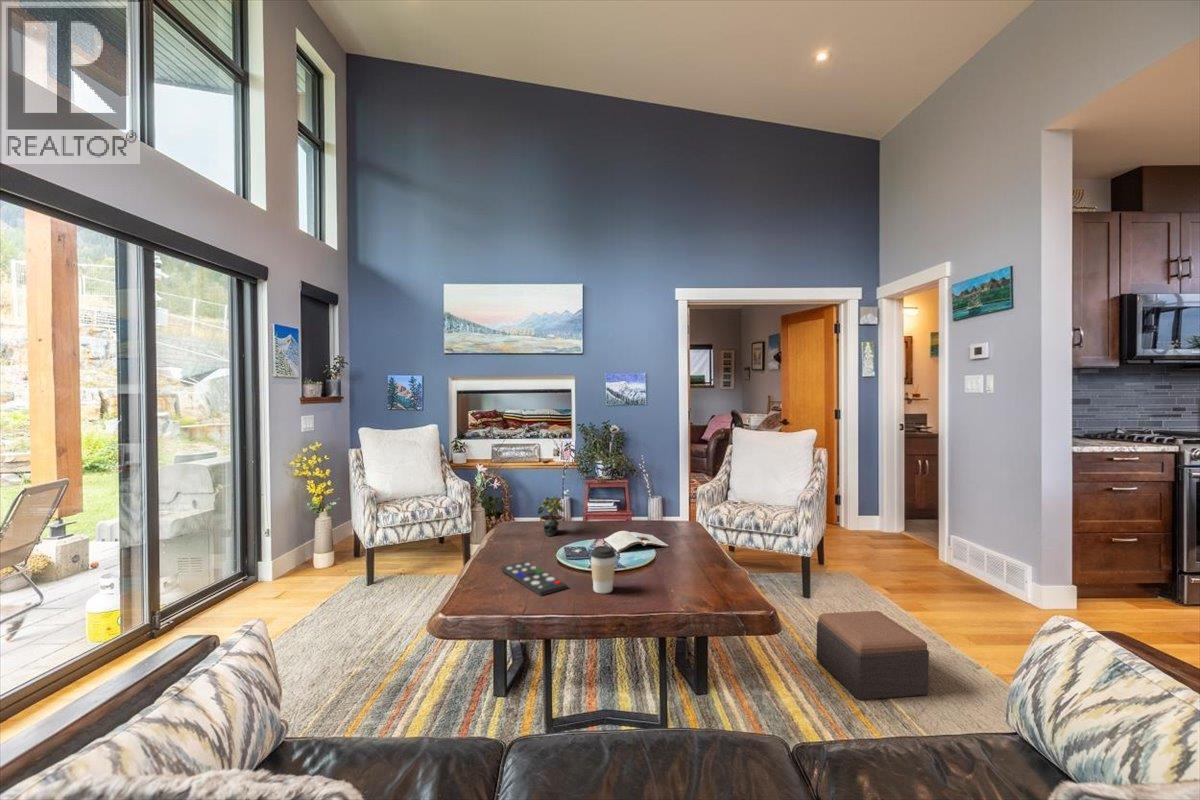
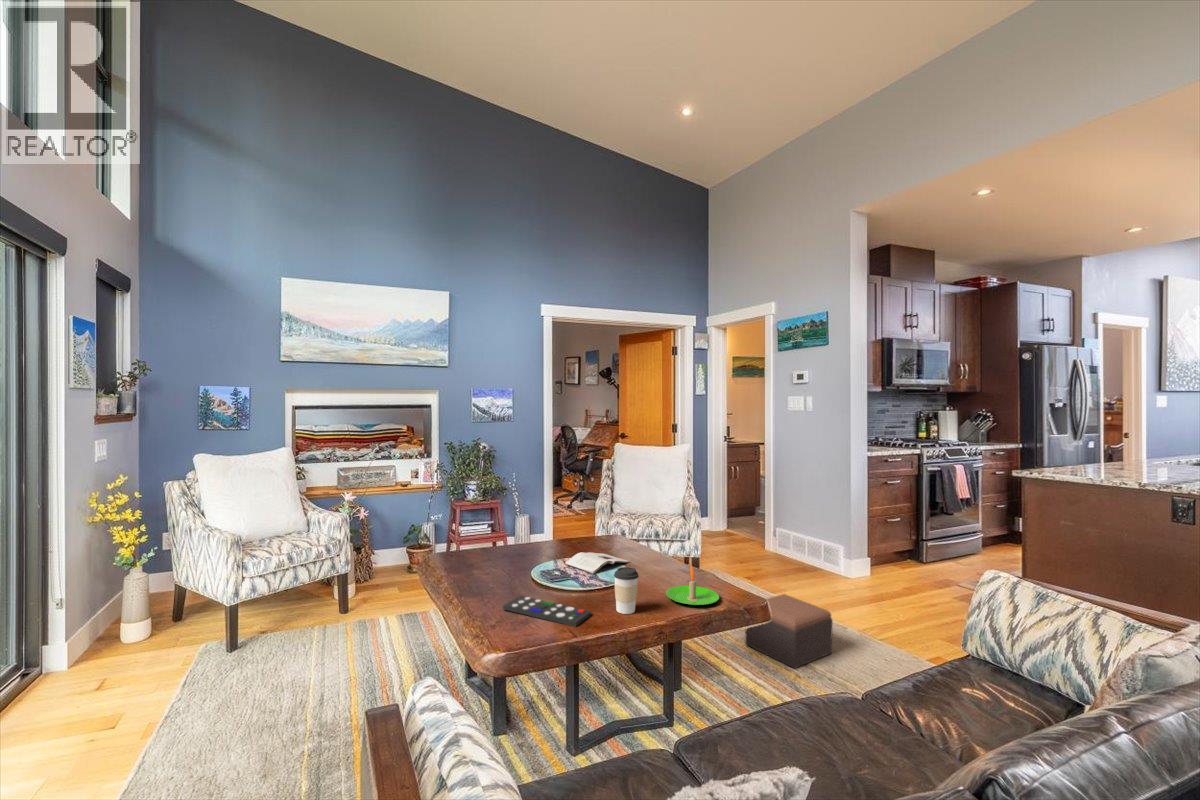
succulent plant: present [541,496,564,536] -> none [490,523,518,568]
candle: none [655,553,713,598] -> present [666,565,719,605]

